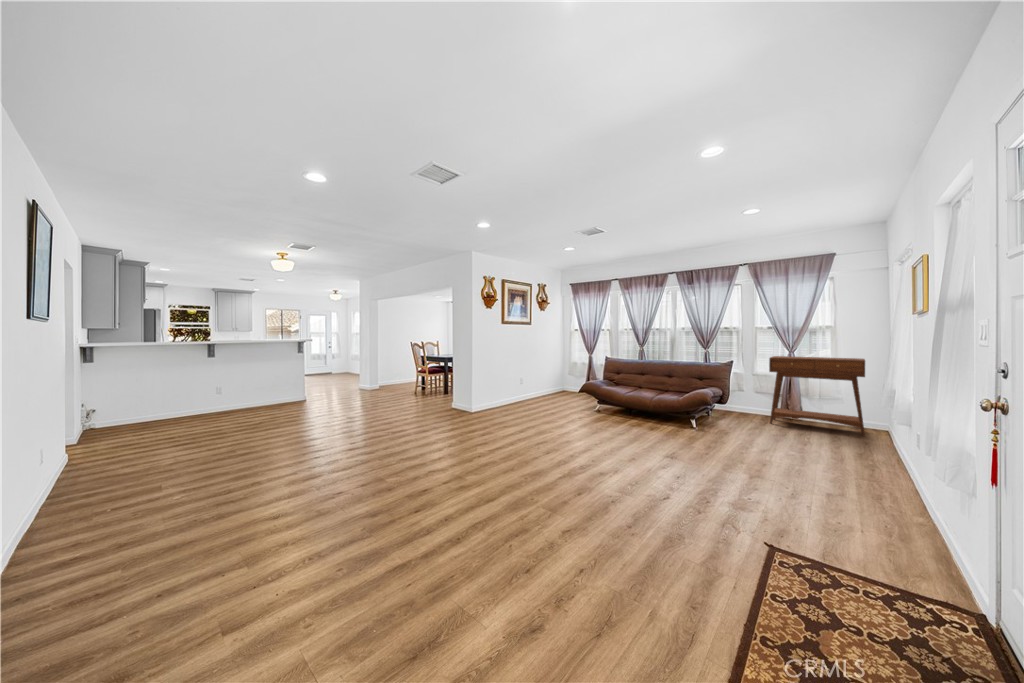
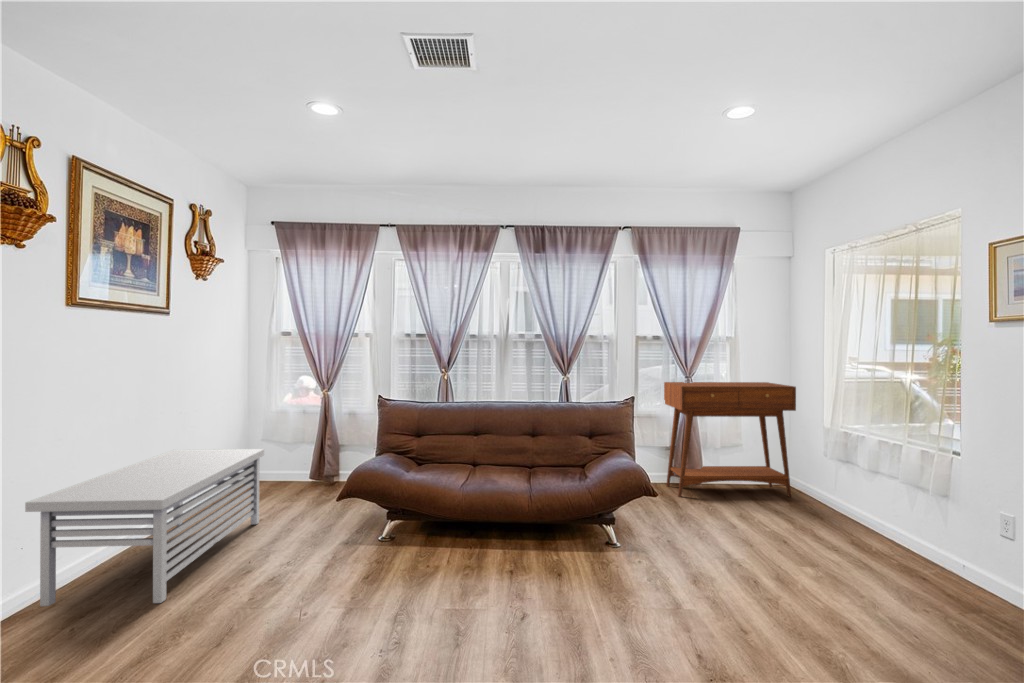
storage bench: none [493,372,560,411] -> present [25,449,264,606]

